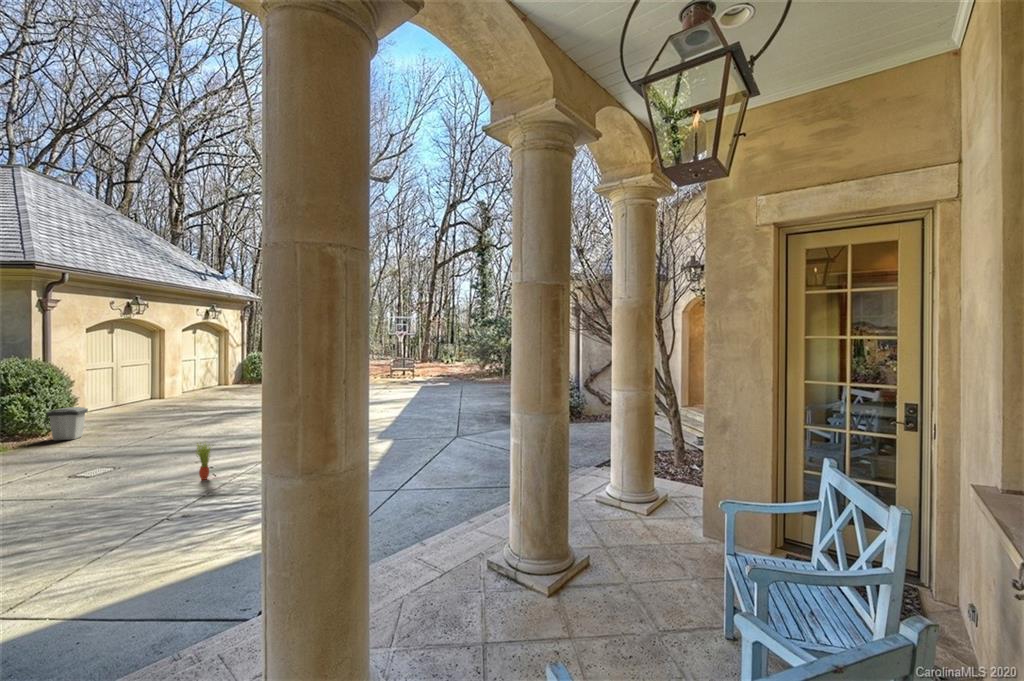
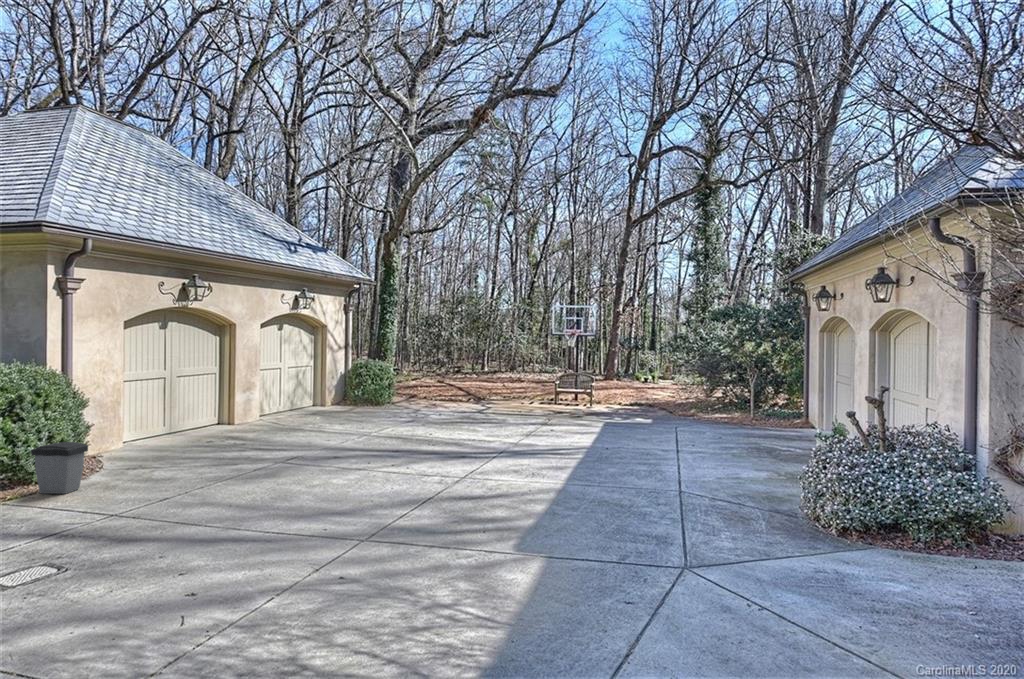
potted plant: present [196,443,210,480] -> none [123,558,165,643]

